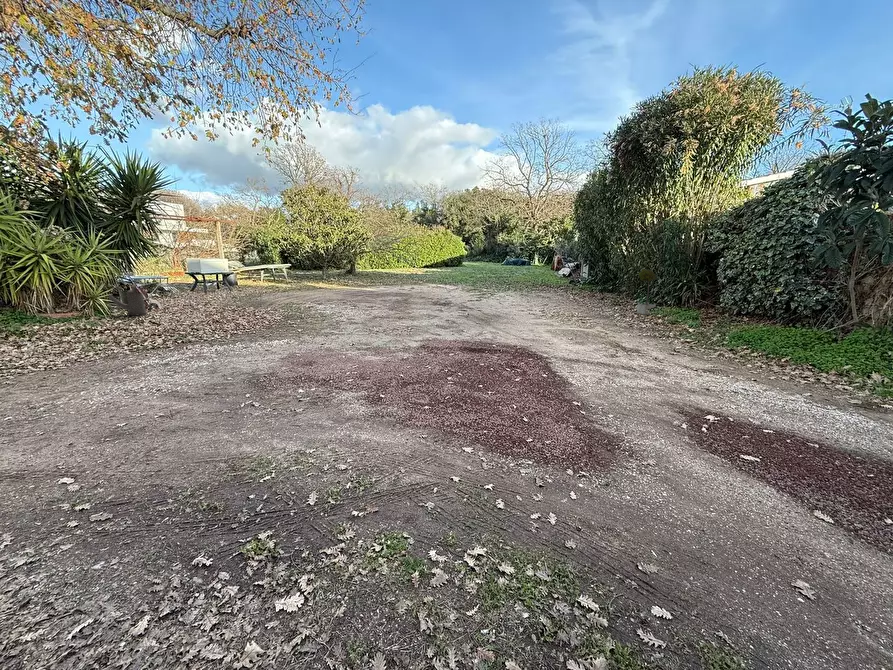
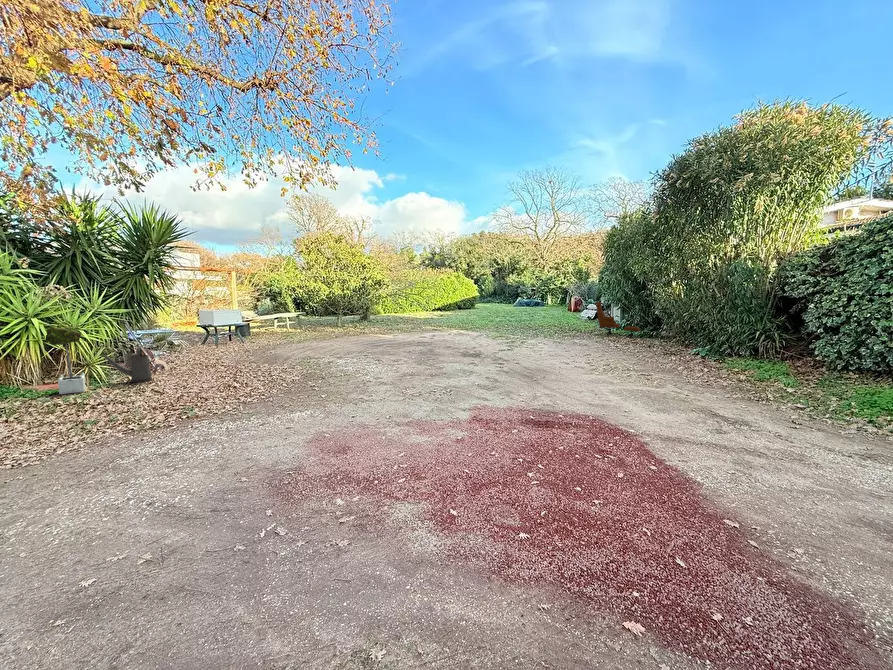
lounge chair: none [564,259,603,292] -> present [596,302,640,336]
potted tree: present [637,269,657,315] -> present [45,327,86,394]

